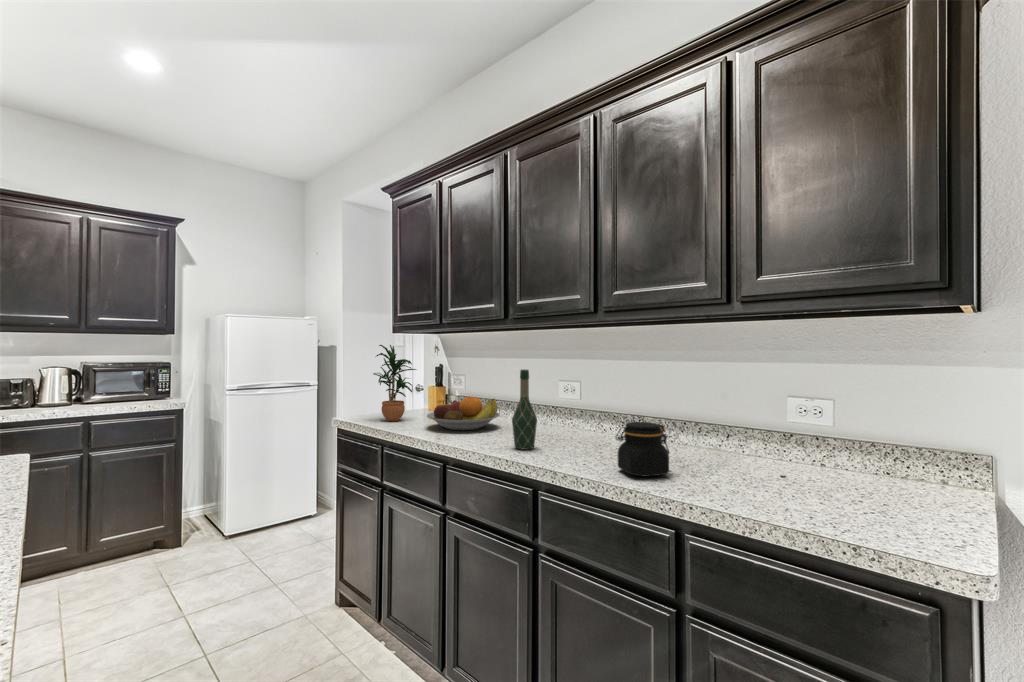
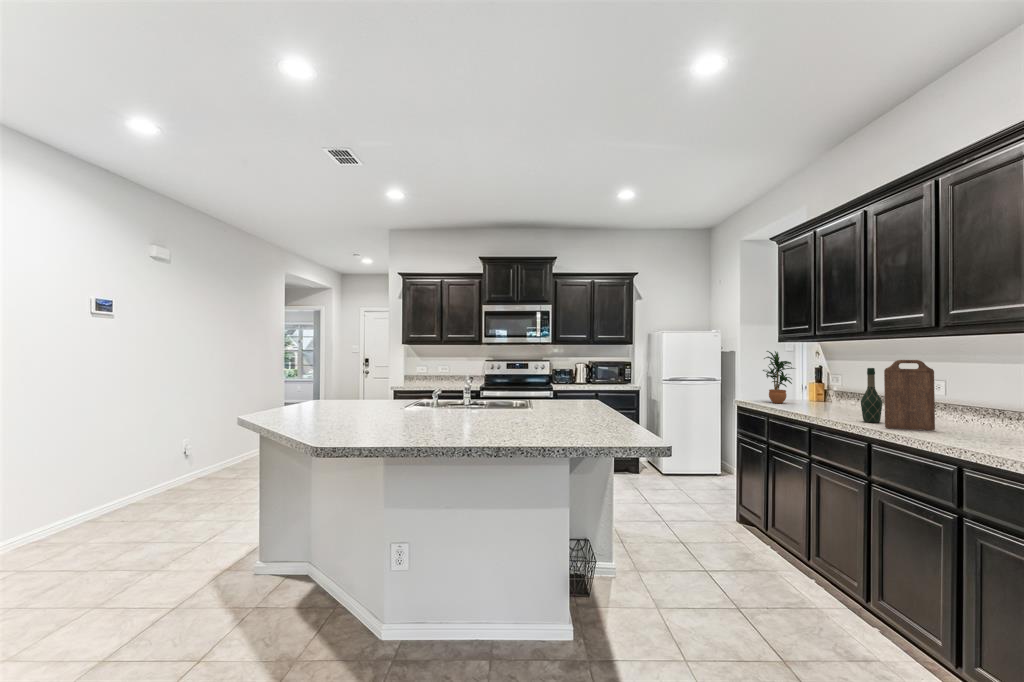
cutting board: none [551,358,601,461] -> present [884,360,935,430]
fruit bowl: present [427,397,500,430] -> none [801,388,864,412]
jar: present [616,422,669,477] -> none [930,404,982,440]

